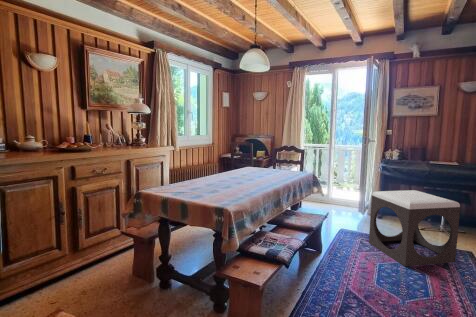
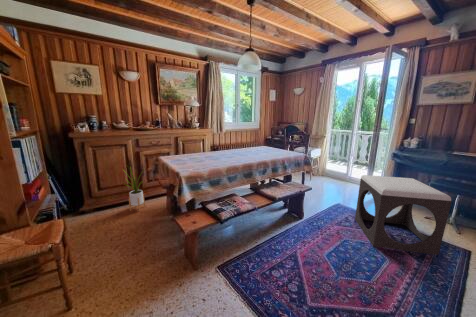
house plant: none [50,205,102,292] -> present [126,167,145,211]

